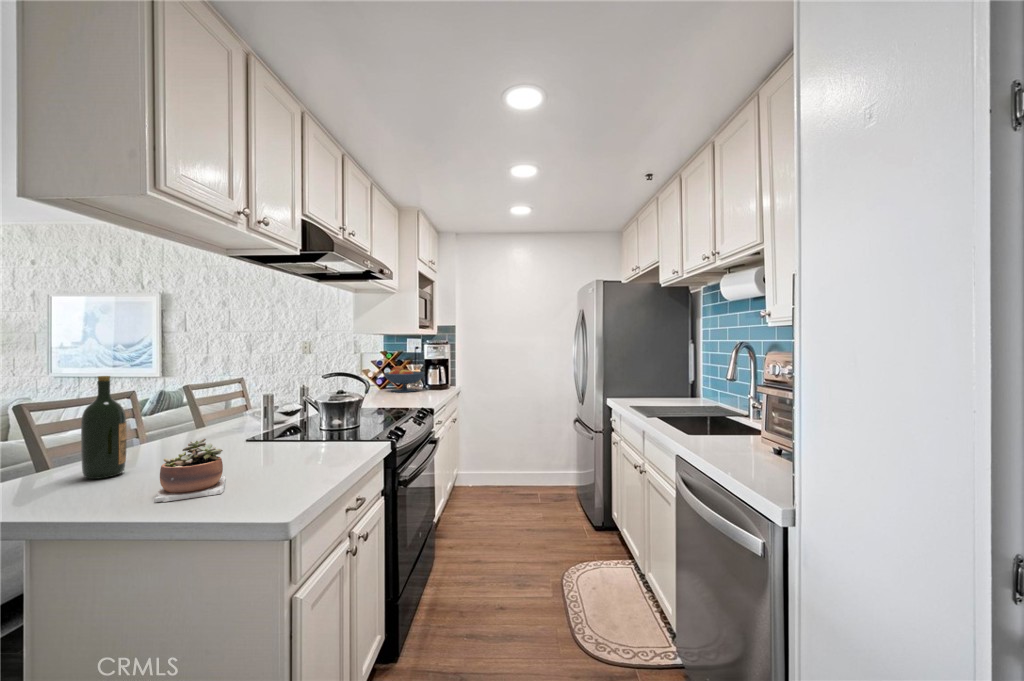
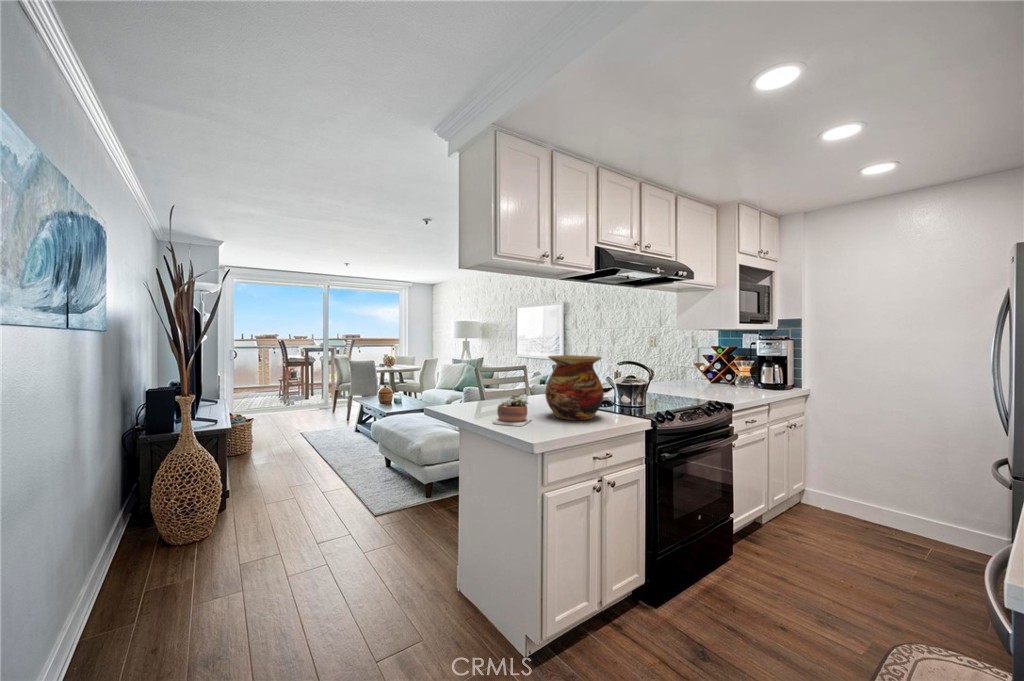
fruit bowl: present [384,366,424,392] -> none [710,361,752,386]
vase: none [237,369,331,466] -> present [545,355,604,420]
wine bottle: present [81,376,126,479] -> none [480,354,498,409]

